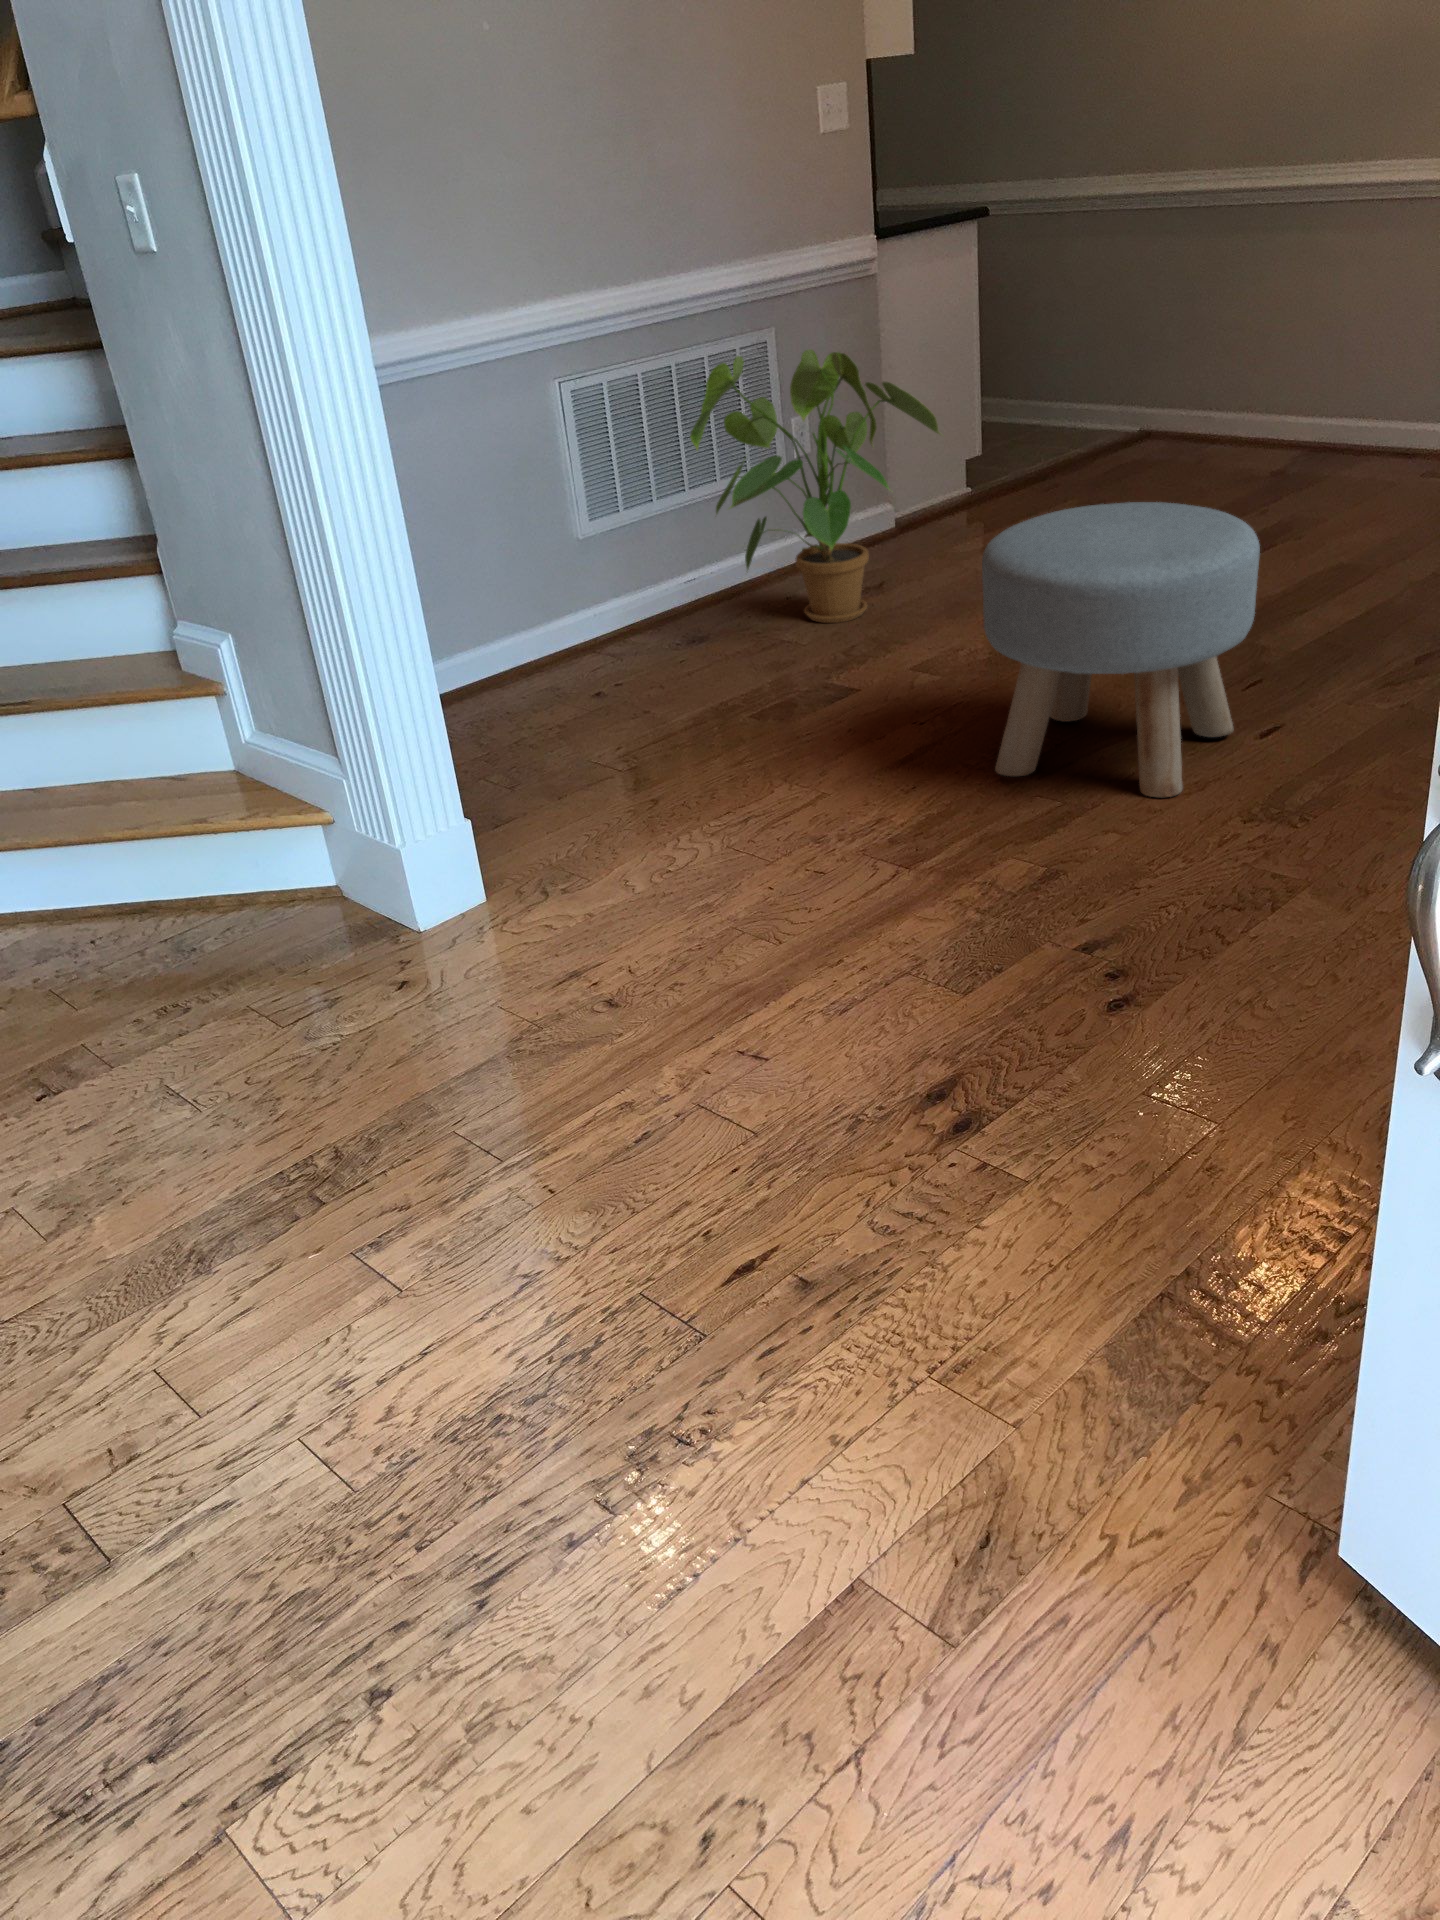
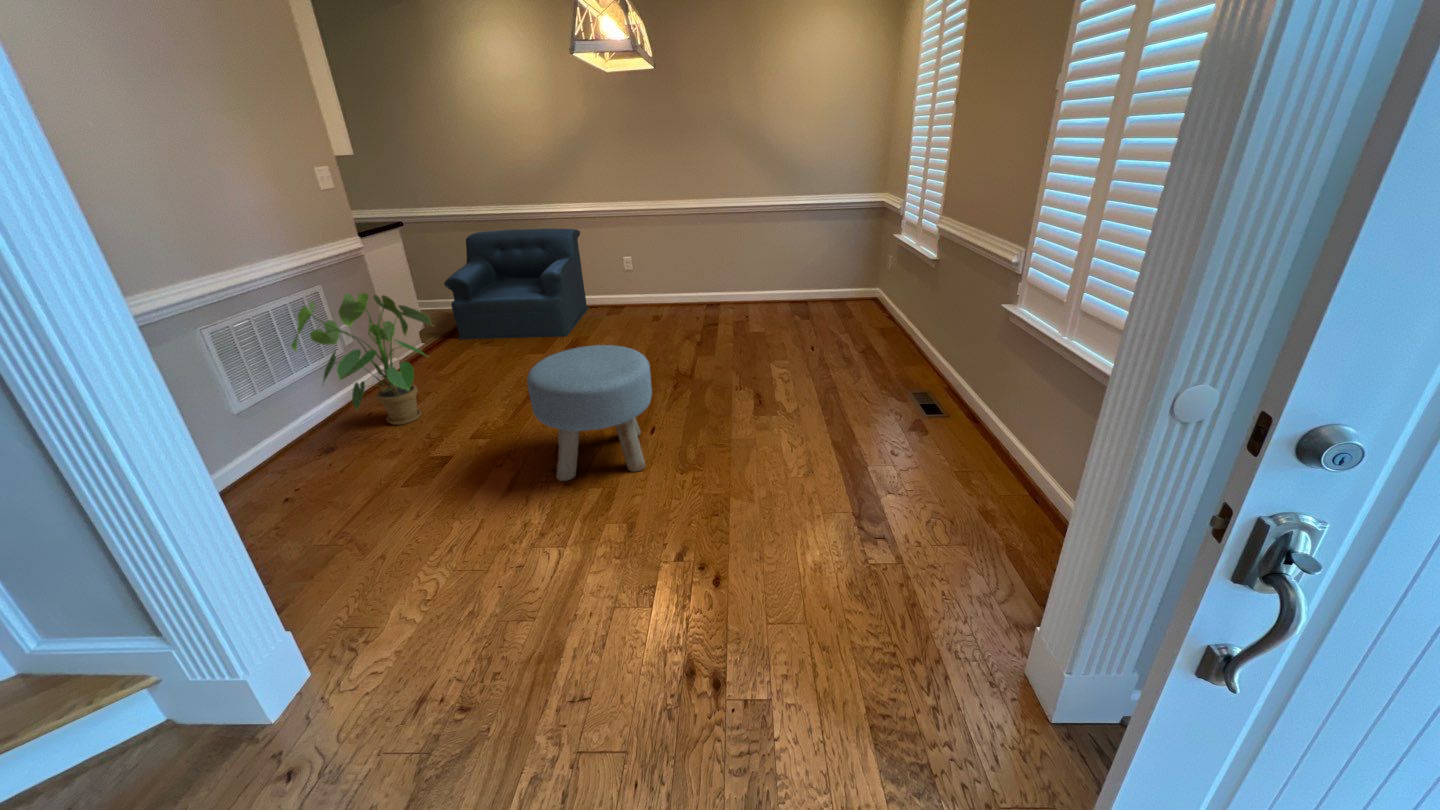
armchair: none [1041,237,1412,521] -> present [444,228,589,339]

